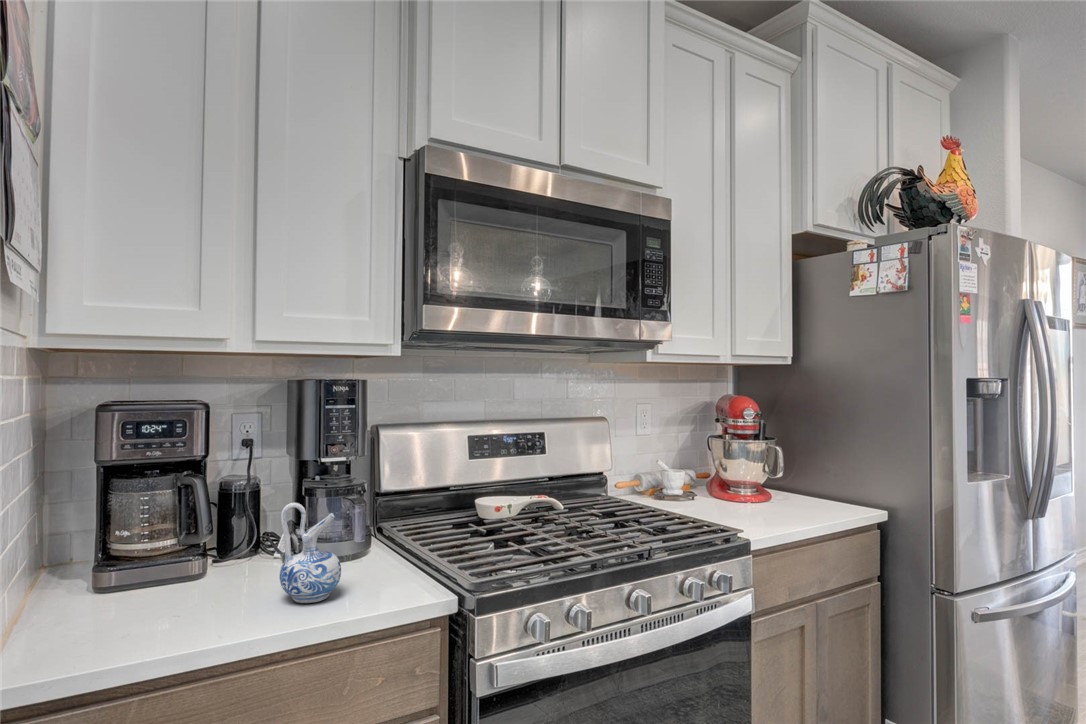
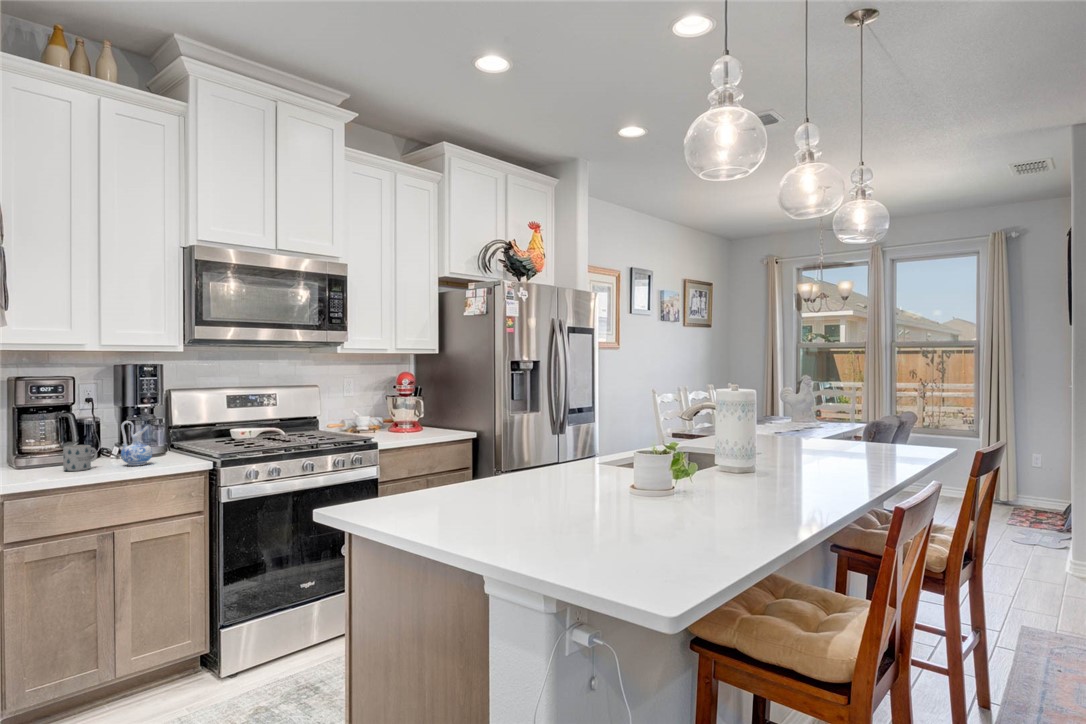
mug: none [163,553,236,620] -> present [63,445,97,471]

